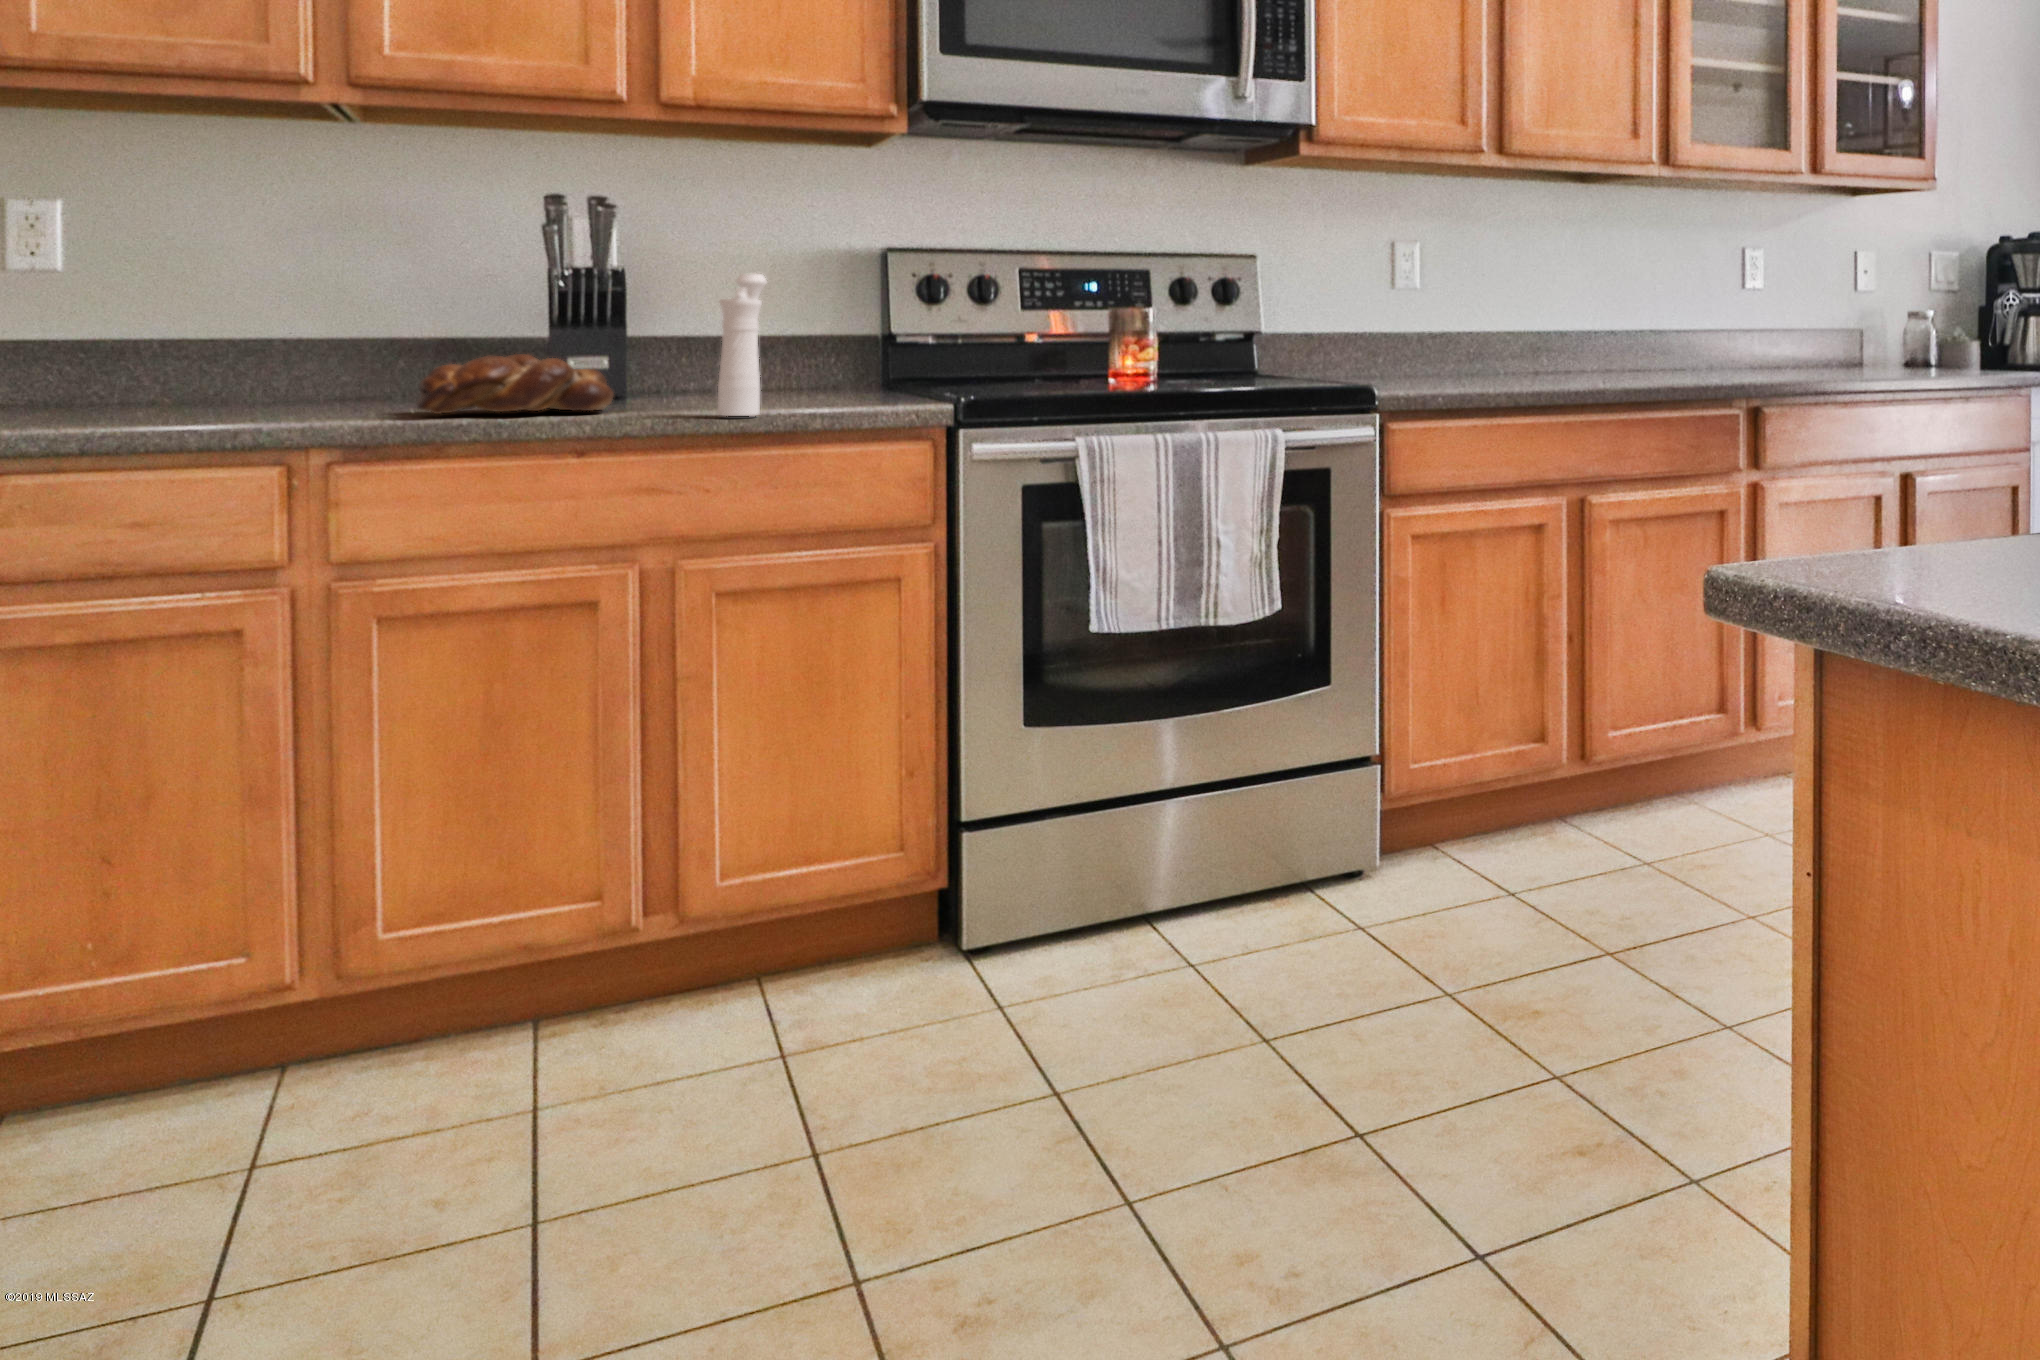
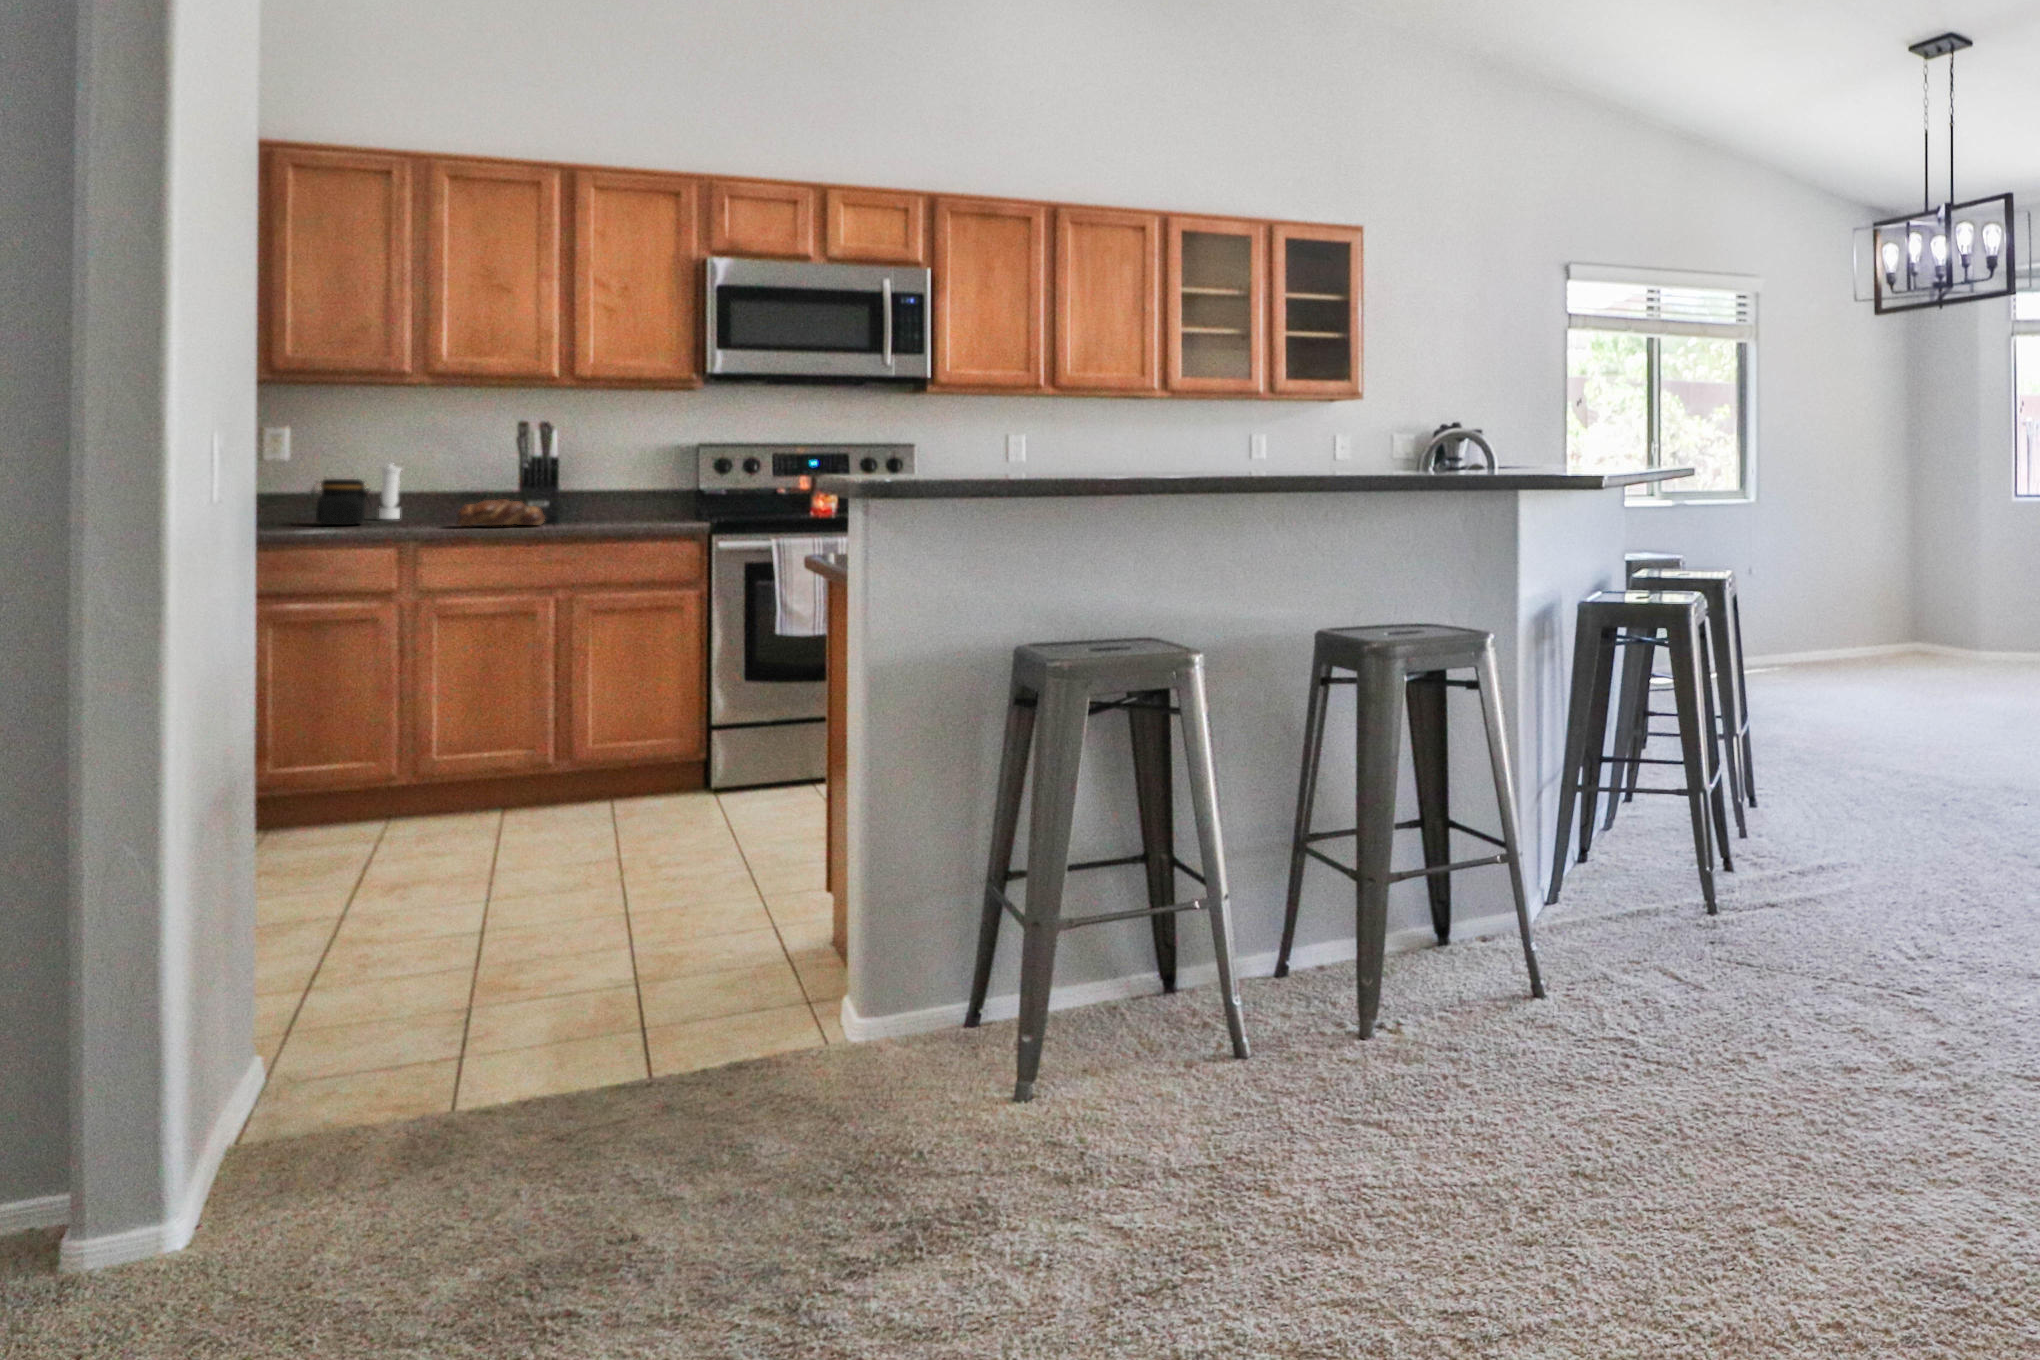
pepper mill: present [718,273,767,416] -> present [379,463,402,519]
jar: none [88,309,235,412] -> present [311,479,369,525]

